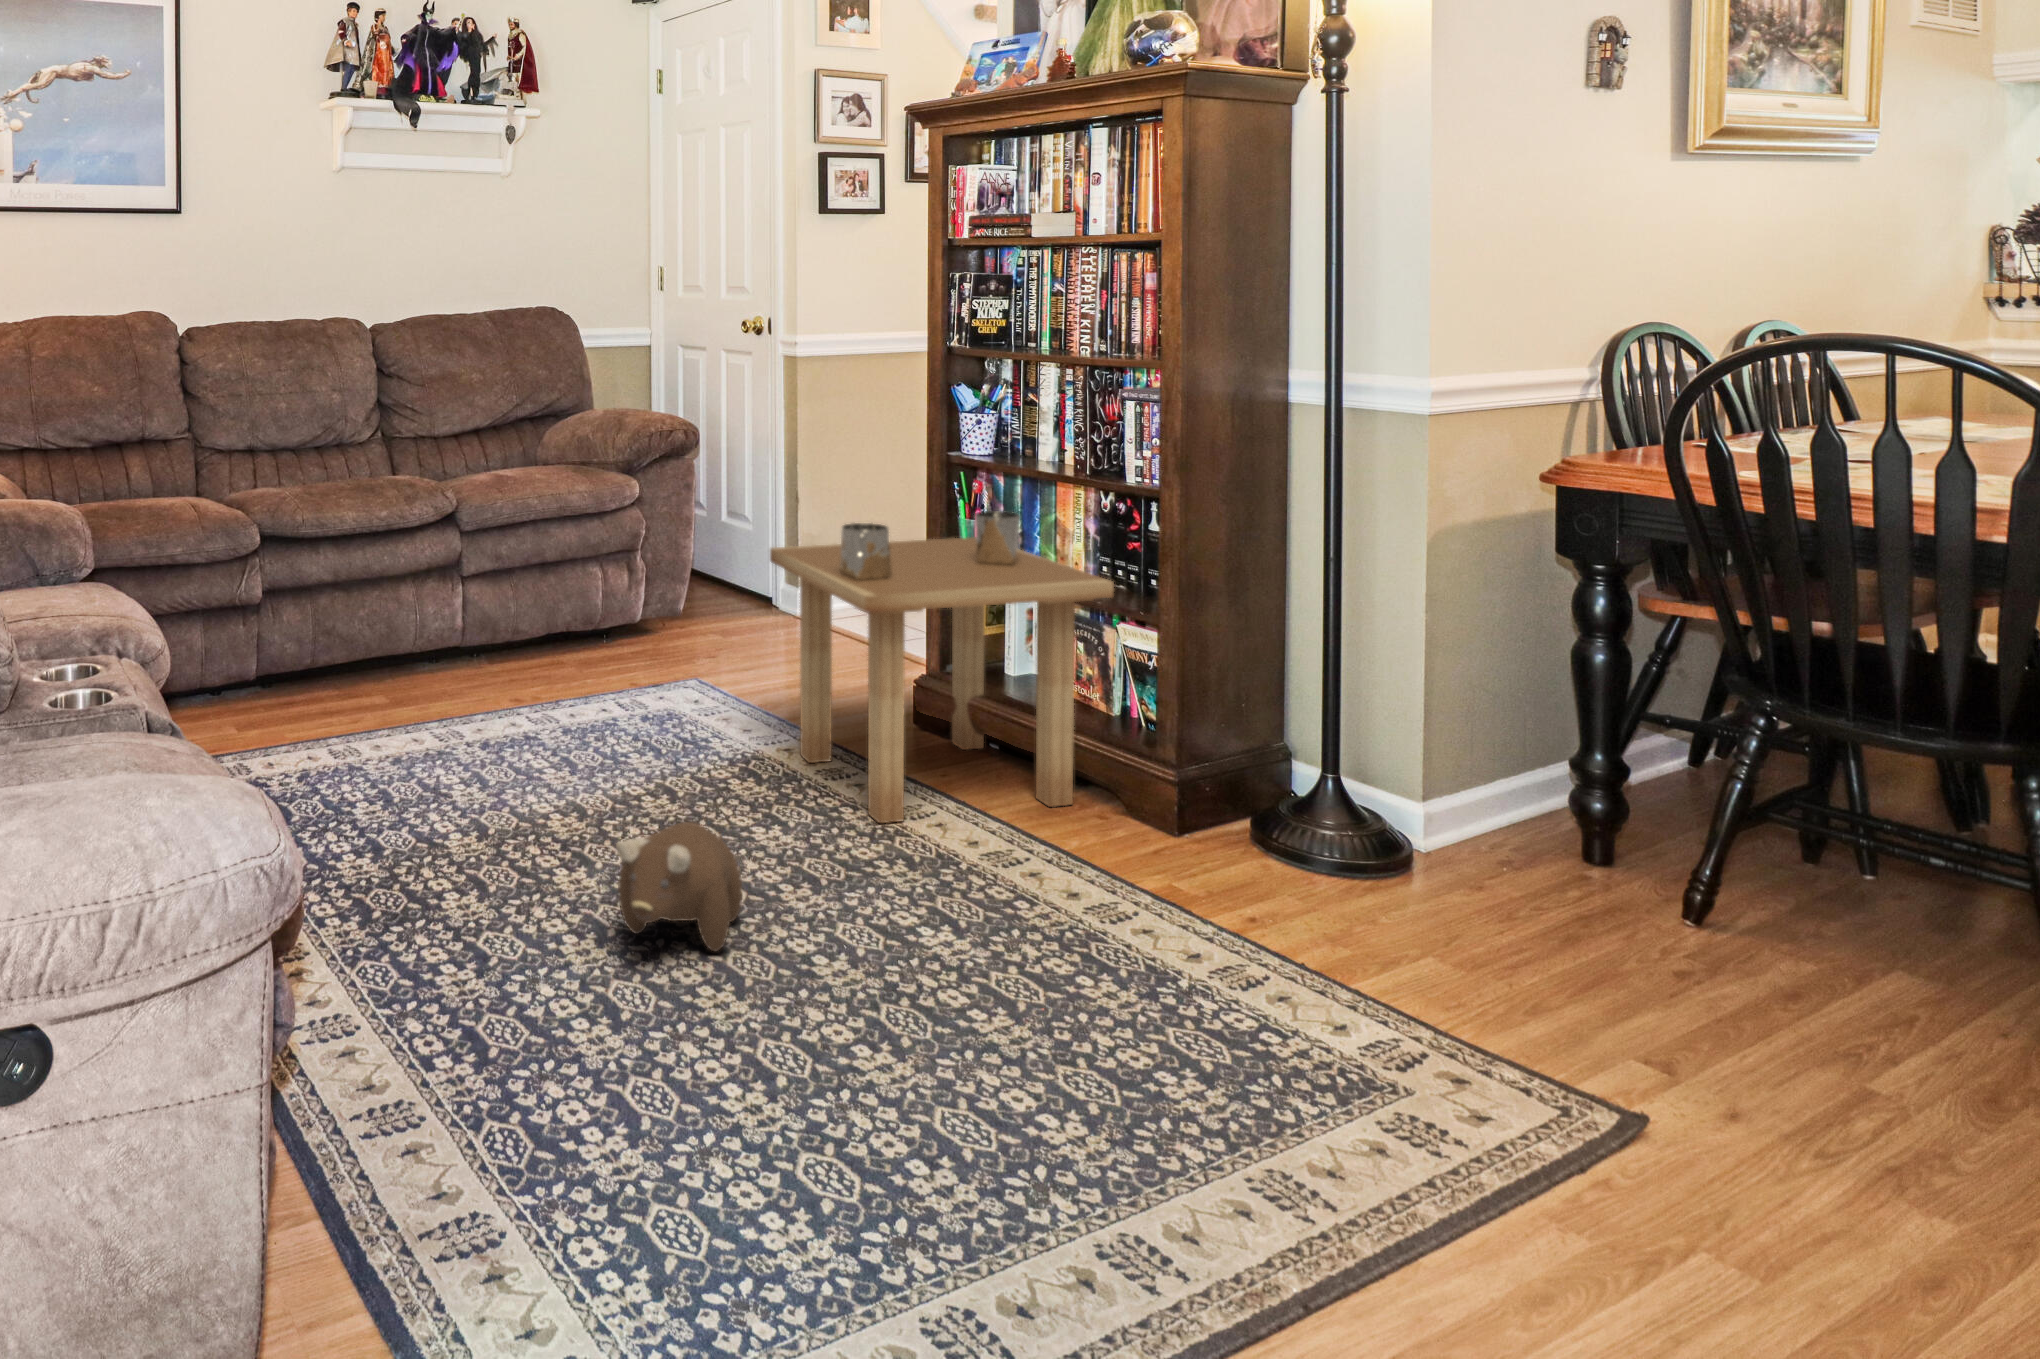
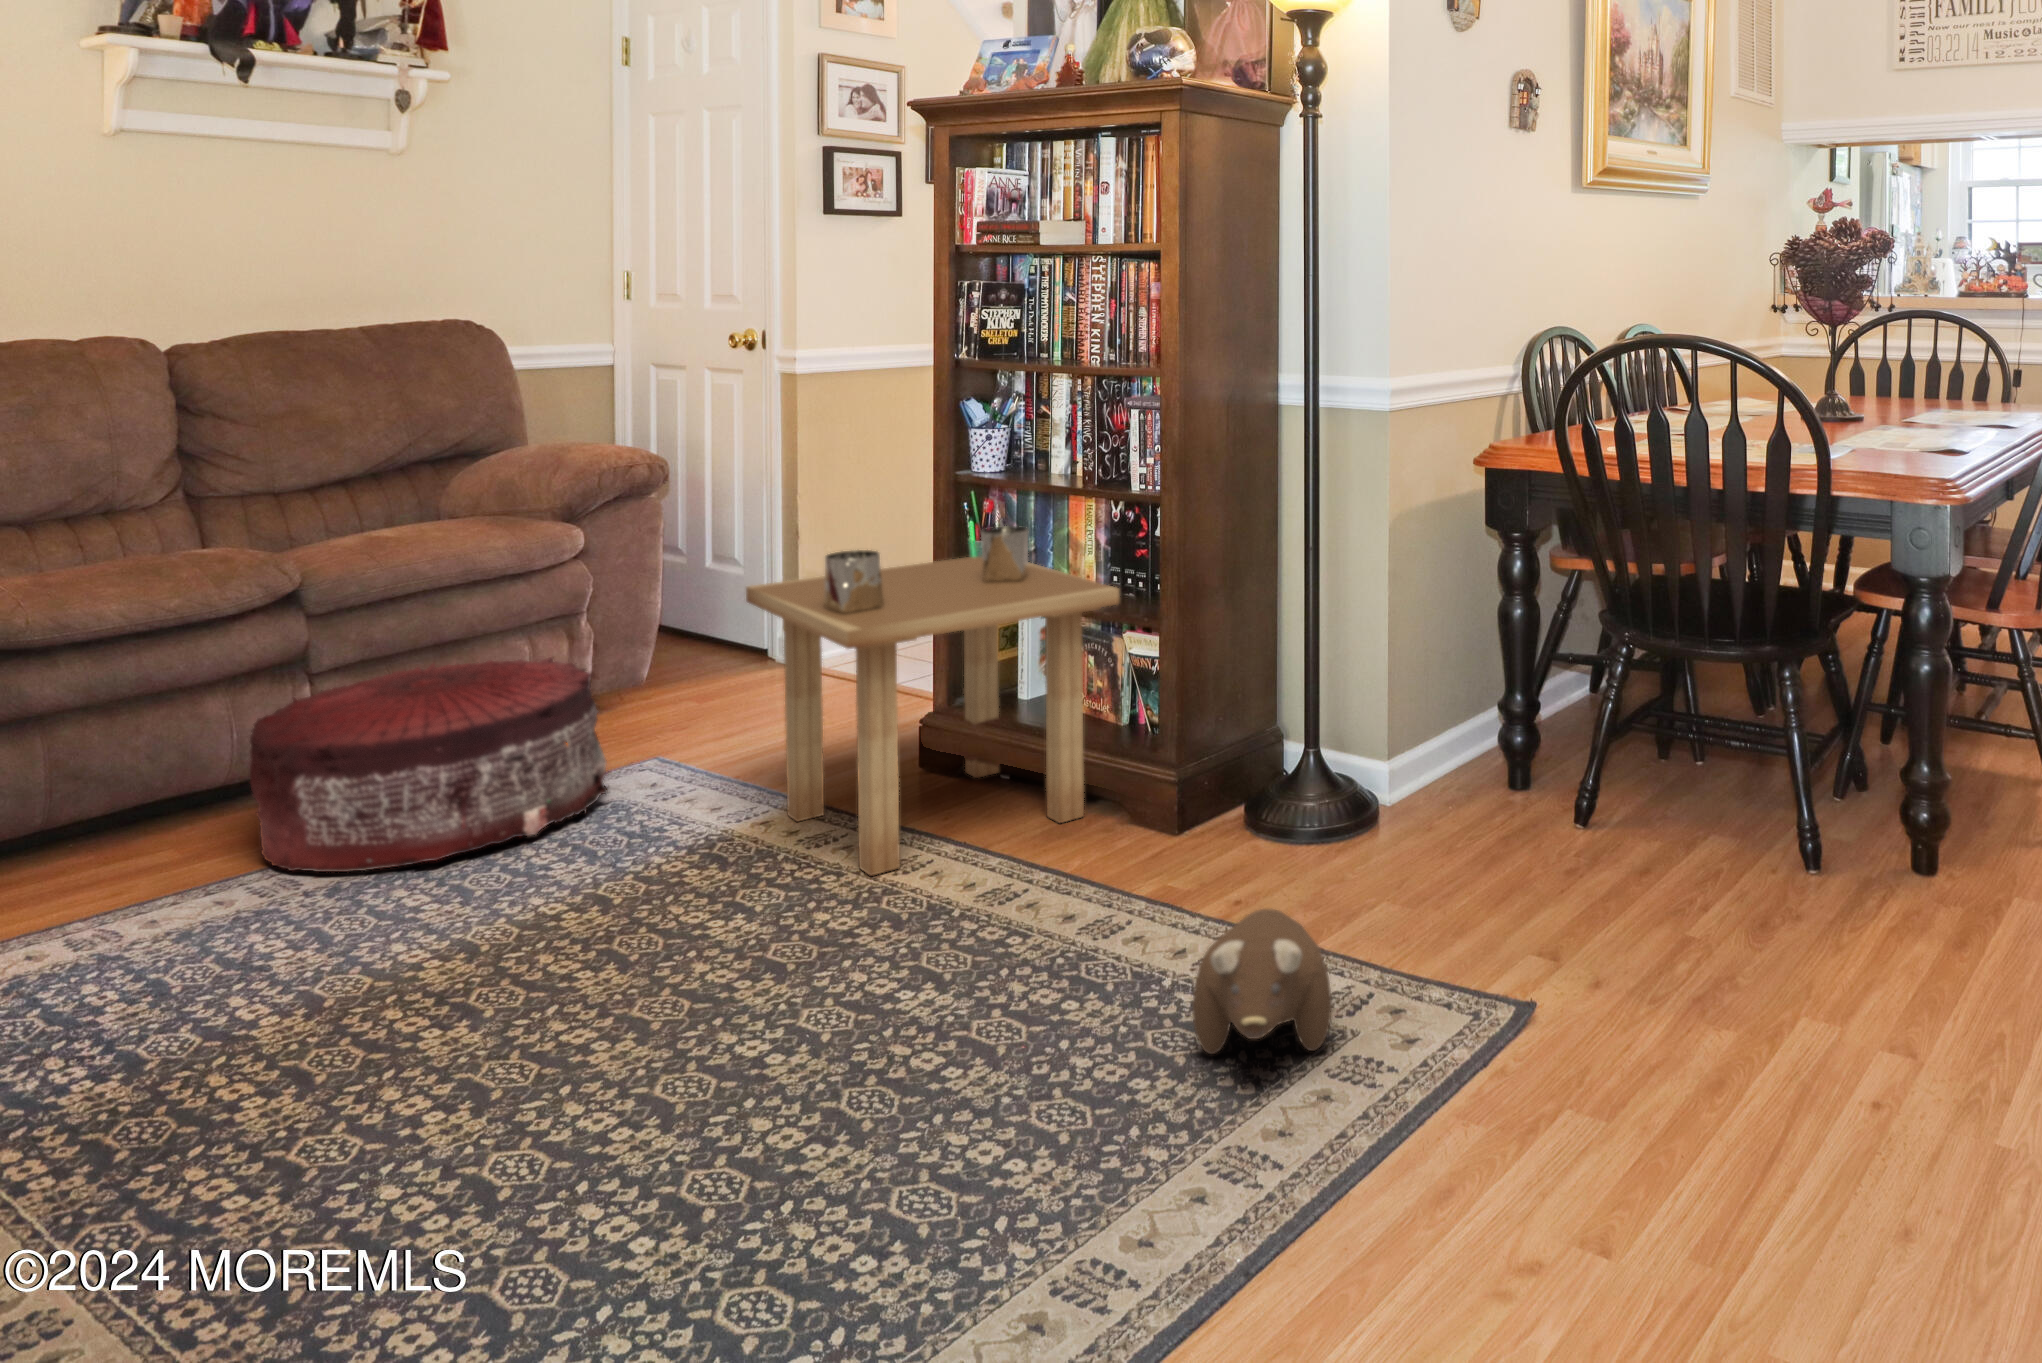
pouf: none [427,587,660,746] -> present [250,657,608,872]
plush toy: present [616,822,742,951] -> present [1192,909,1332,1054]

